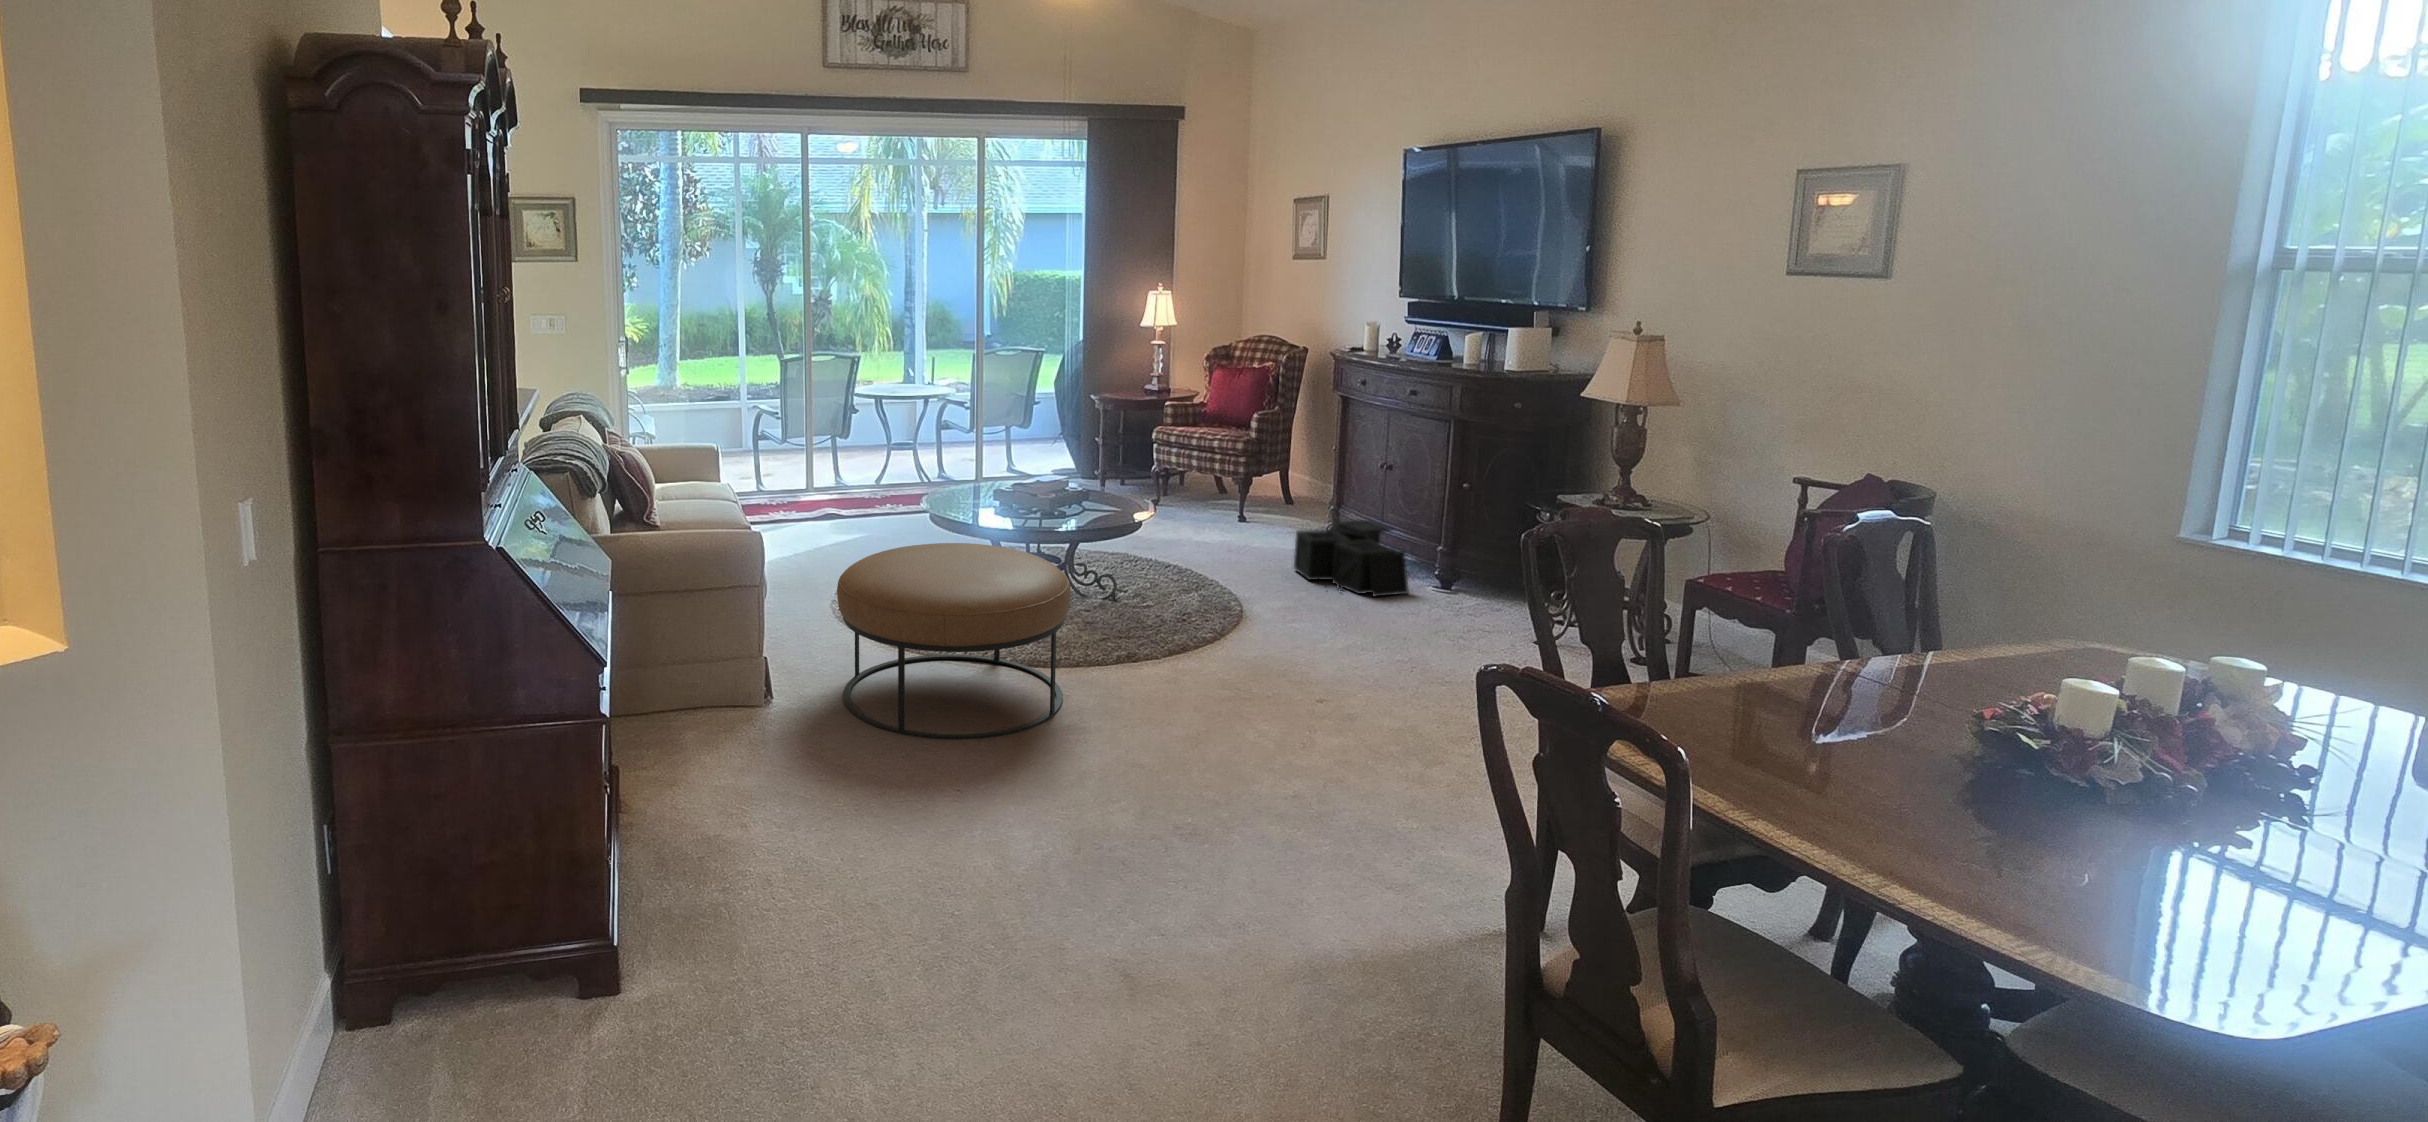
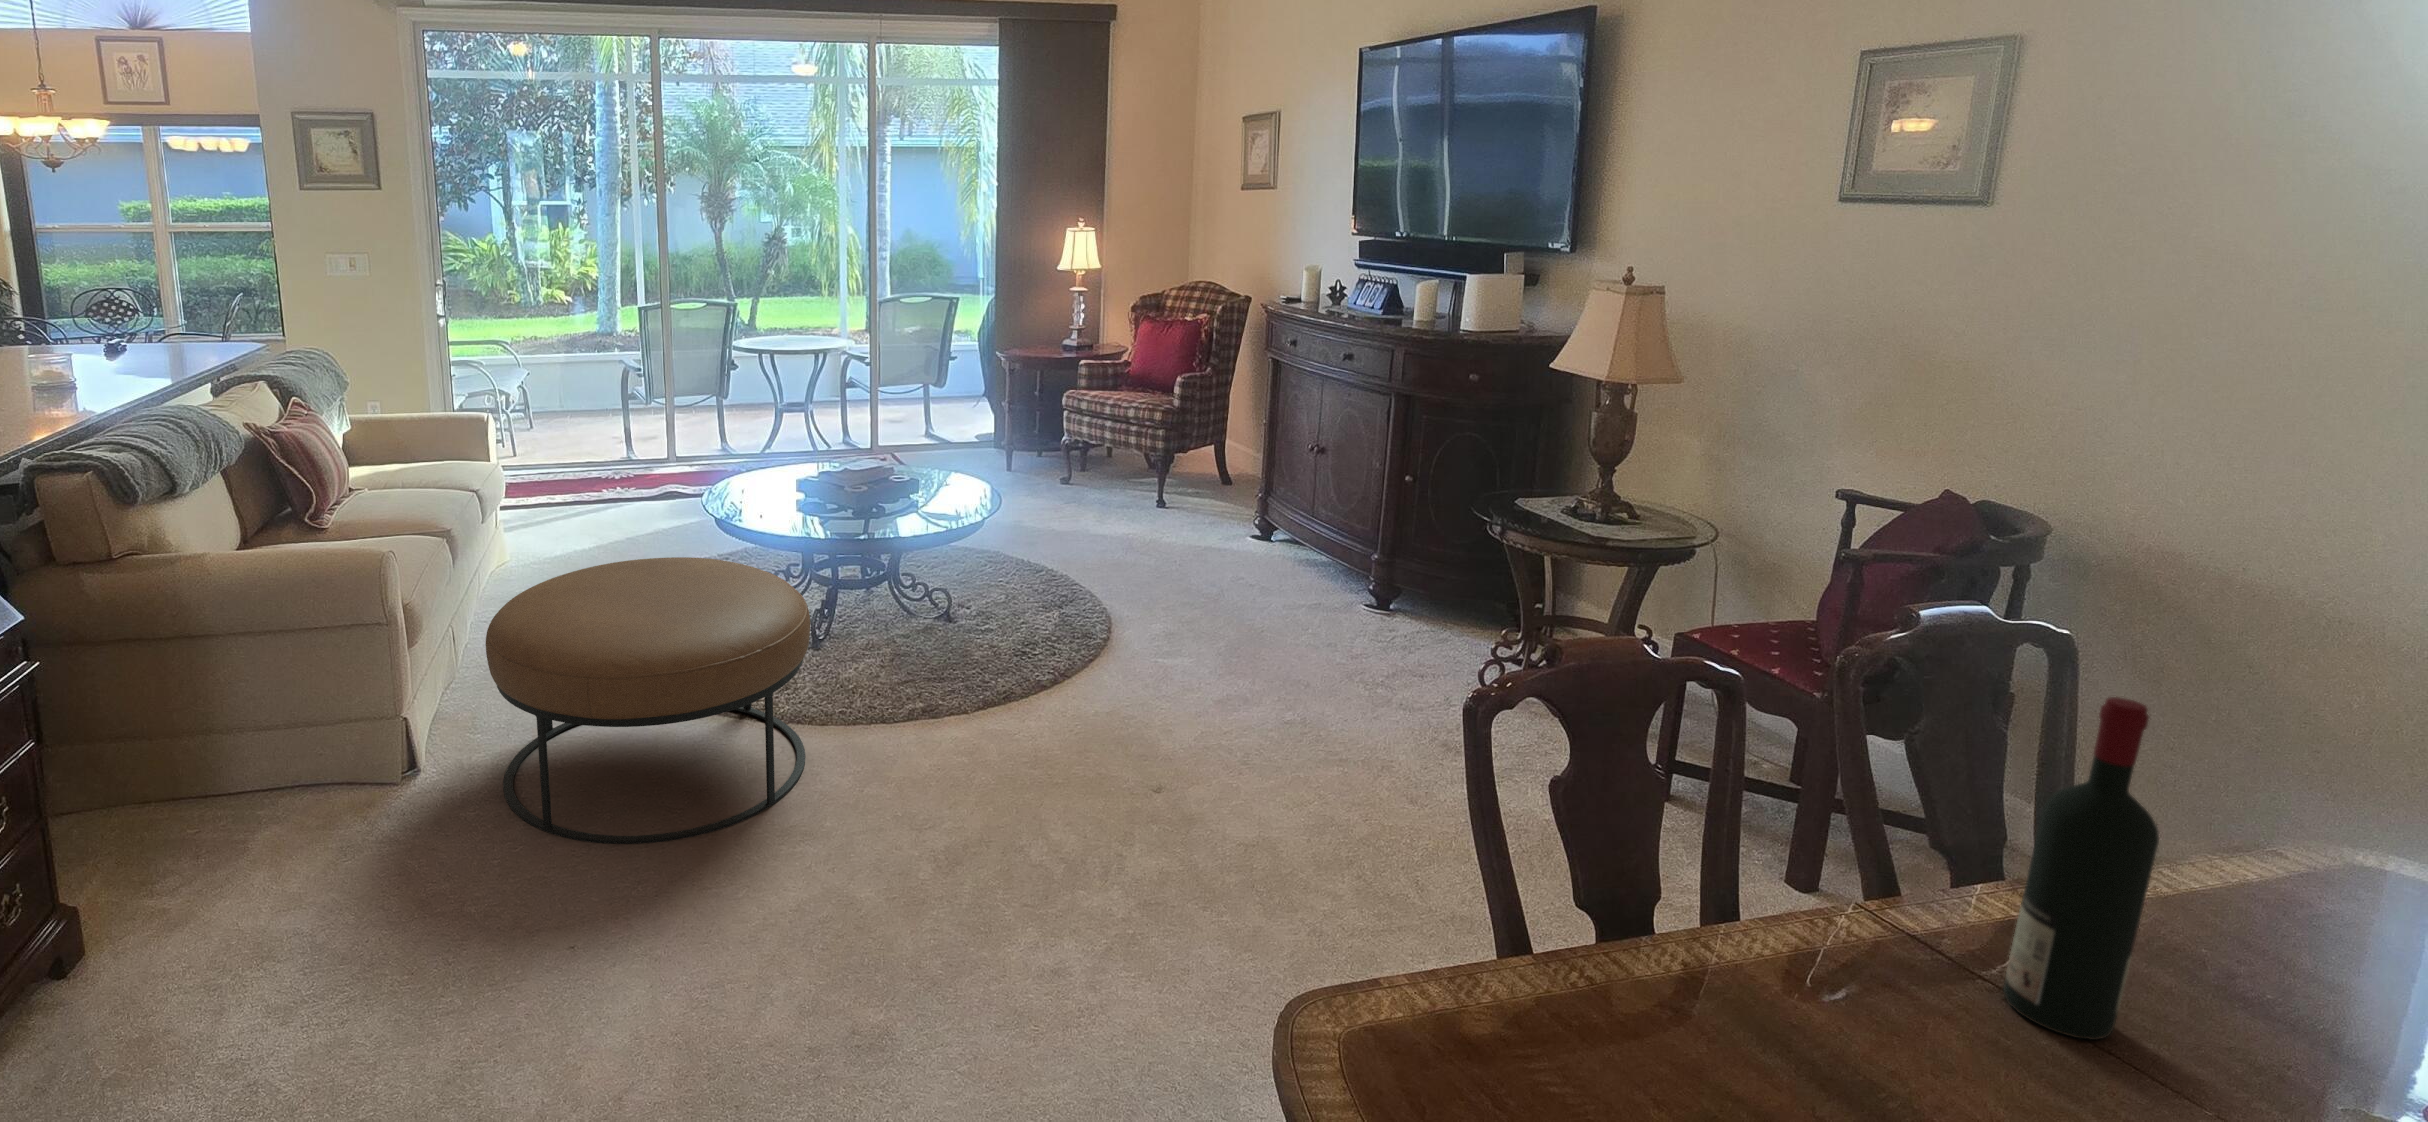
storage bin: present [1294,520,1409,596] -> none [1197,514,1331,618]
wine bottle: none [1915,523,1982,691] -> present [2003,697,2159,1040]

